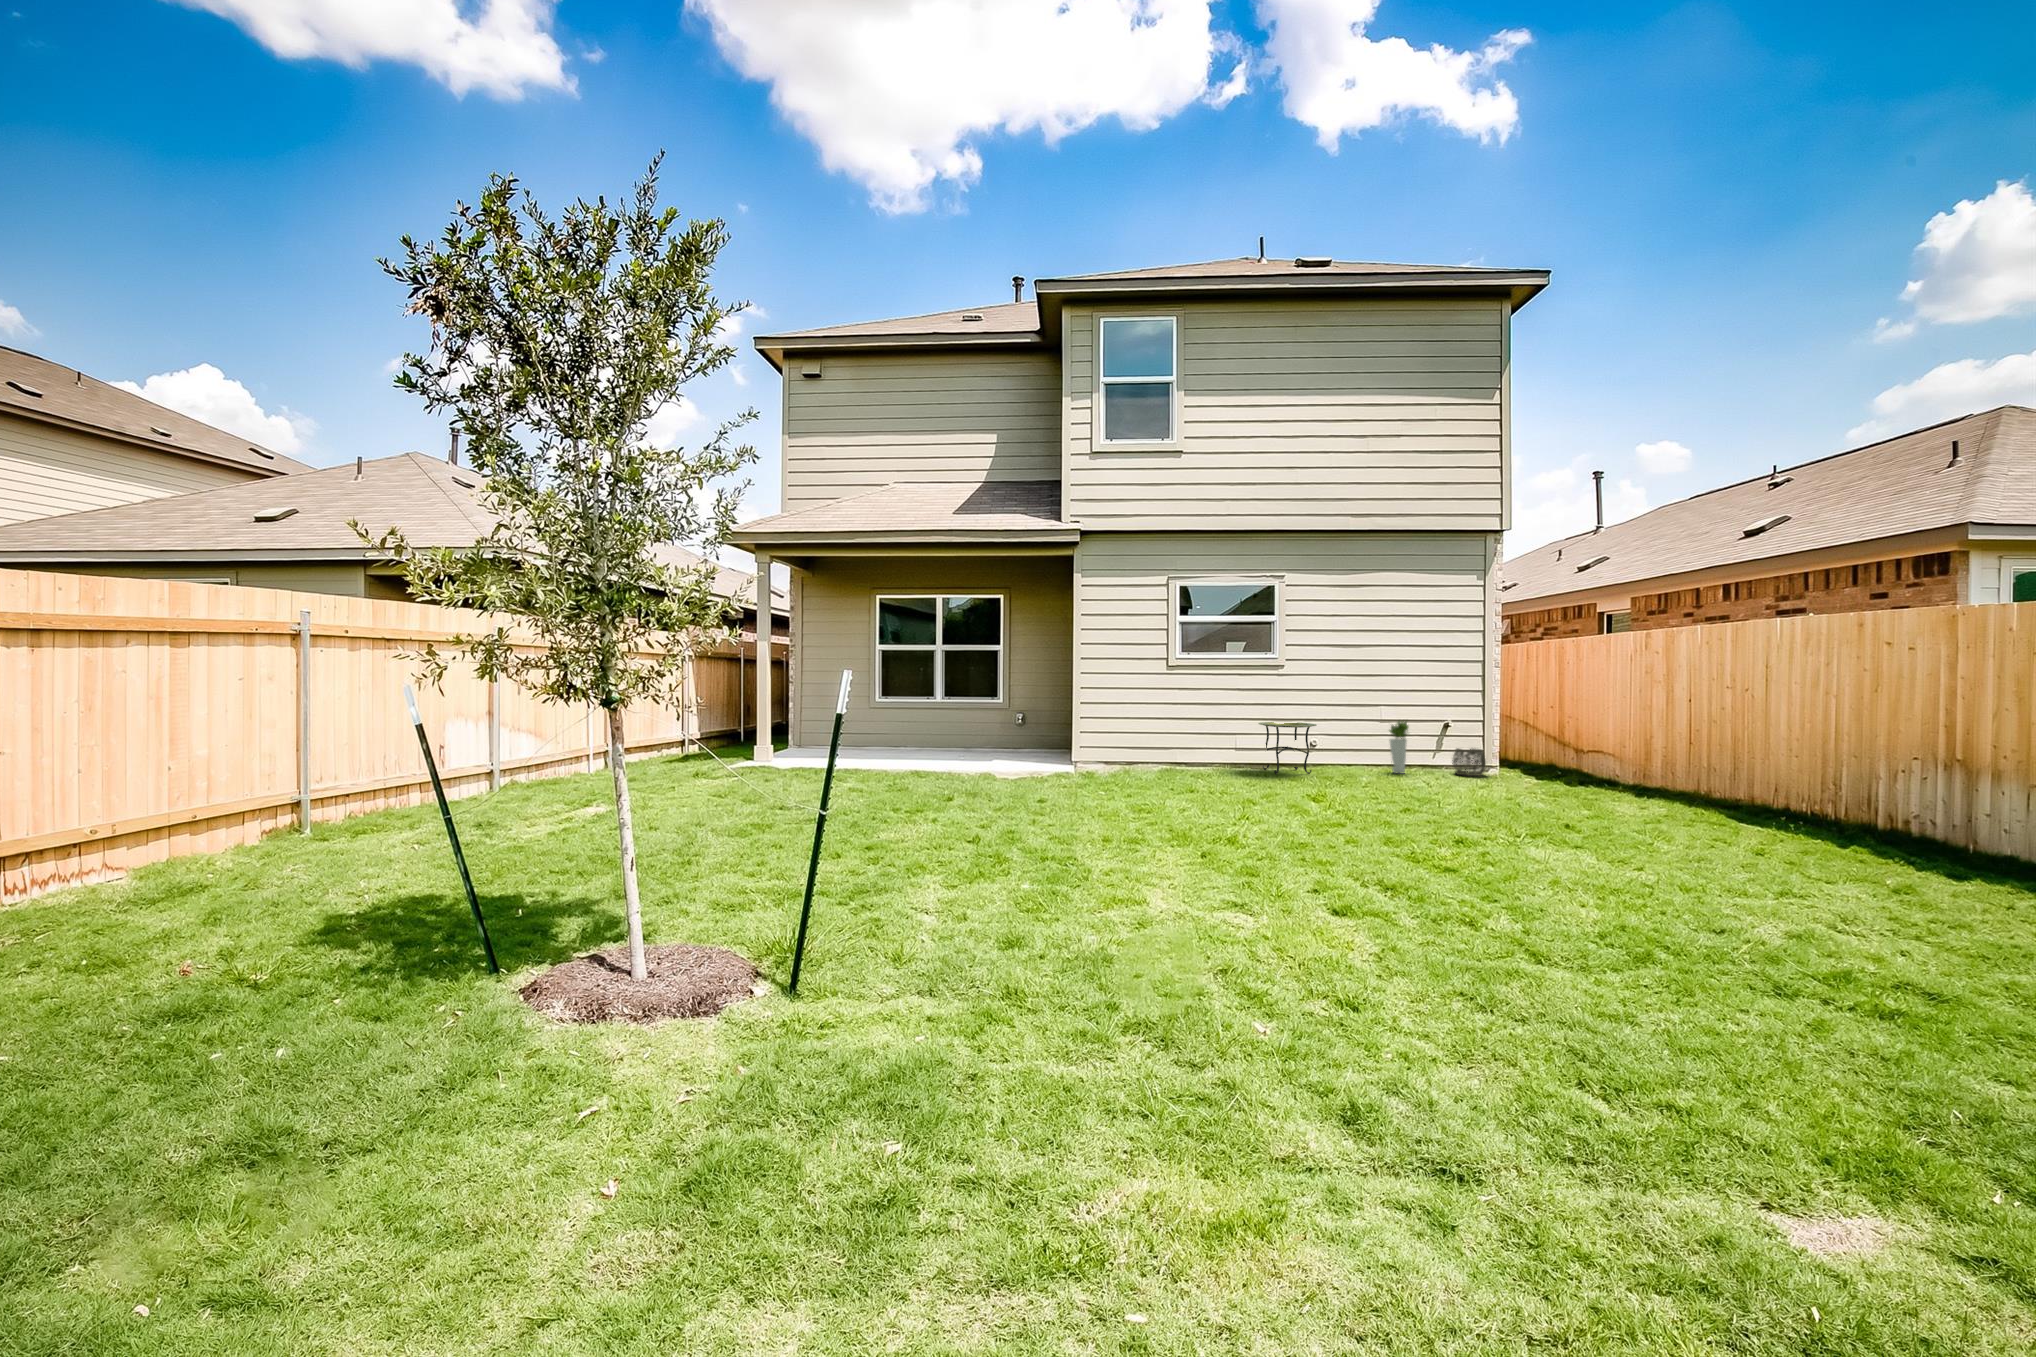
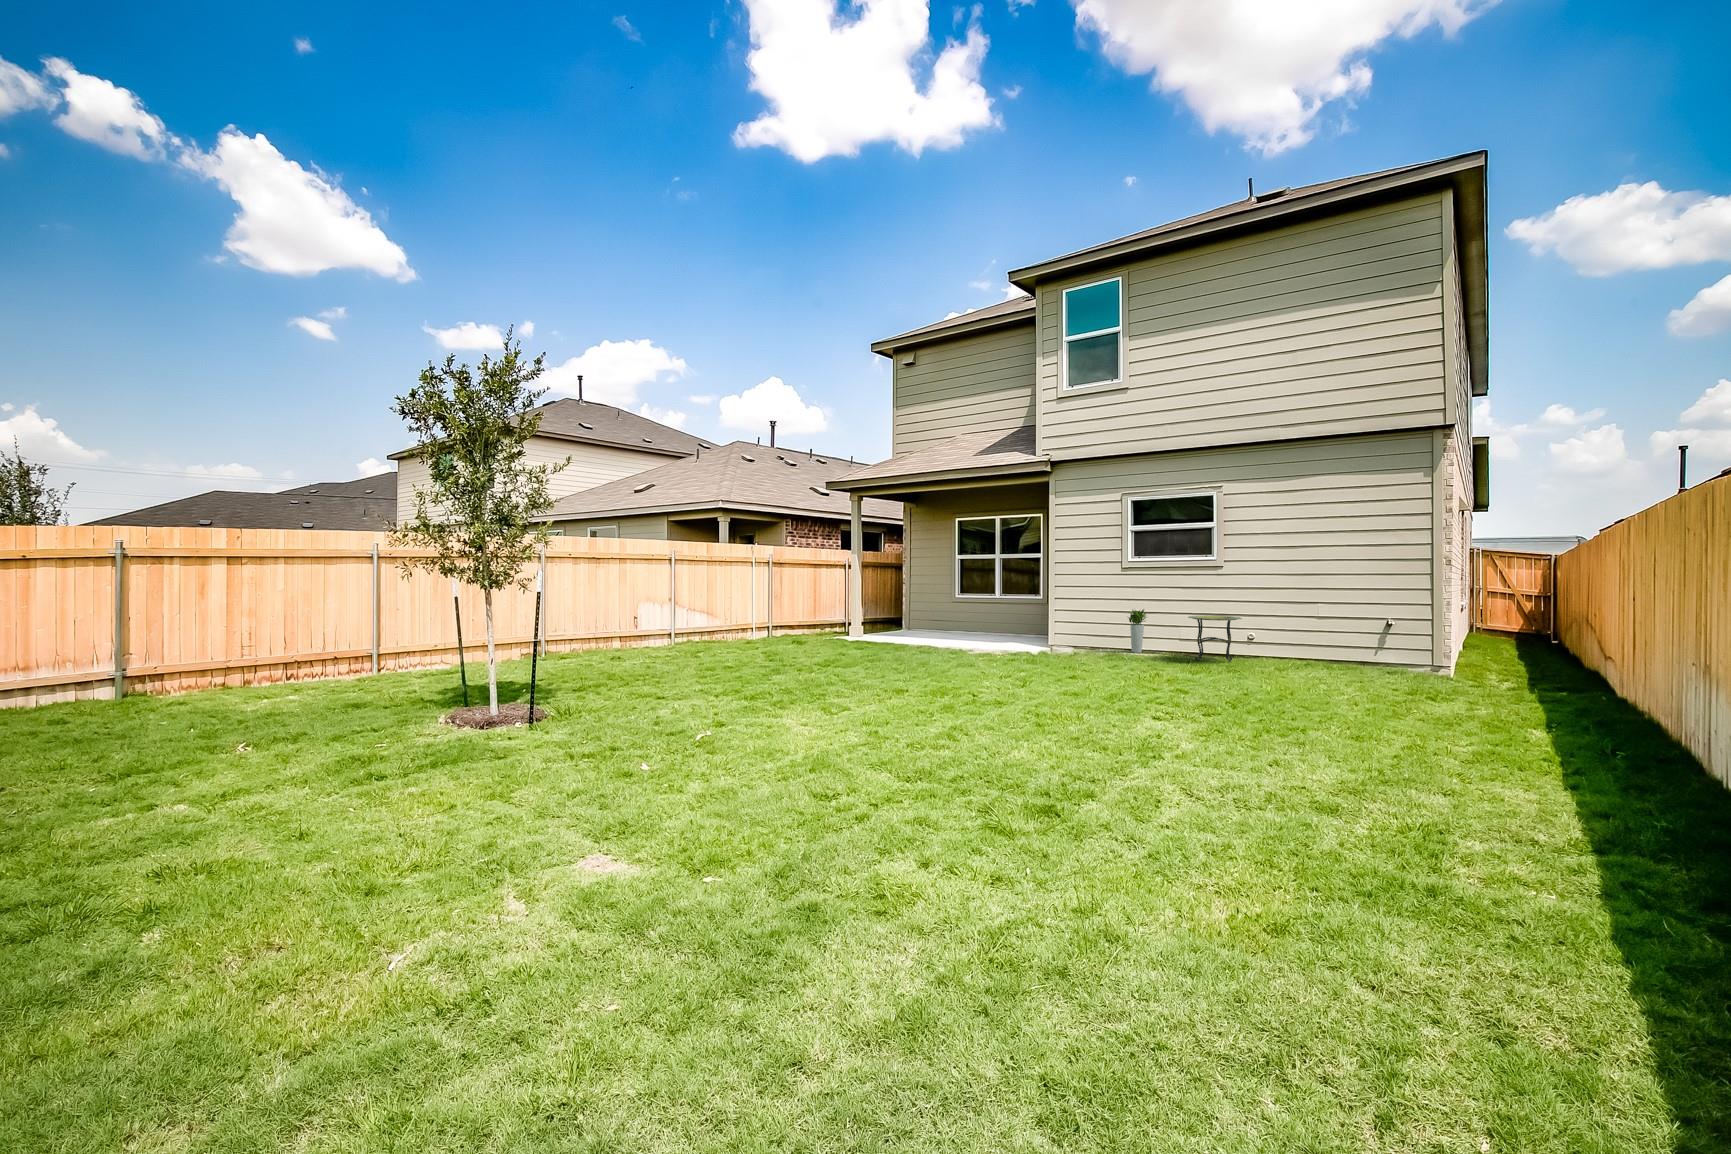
planter: present [1389,721,1408,773] -> present [1128,609,1146,653]
woven basket: present [1452,748,1486,776] -> none [1391,645,1428,673]

